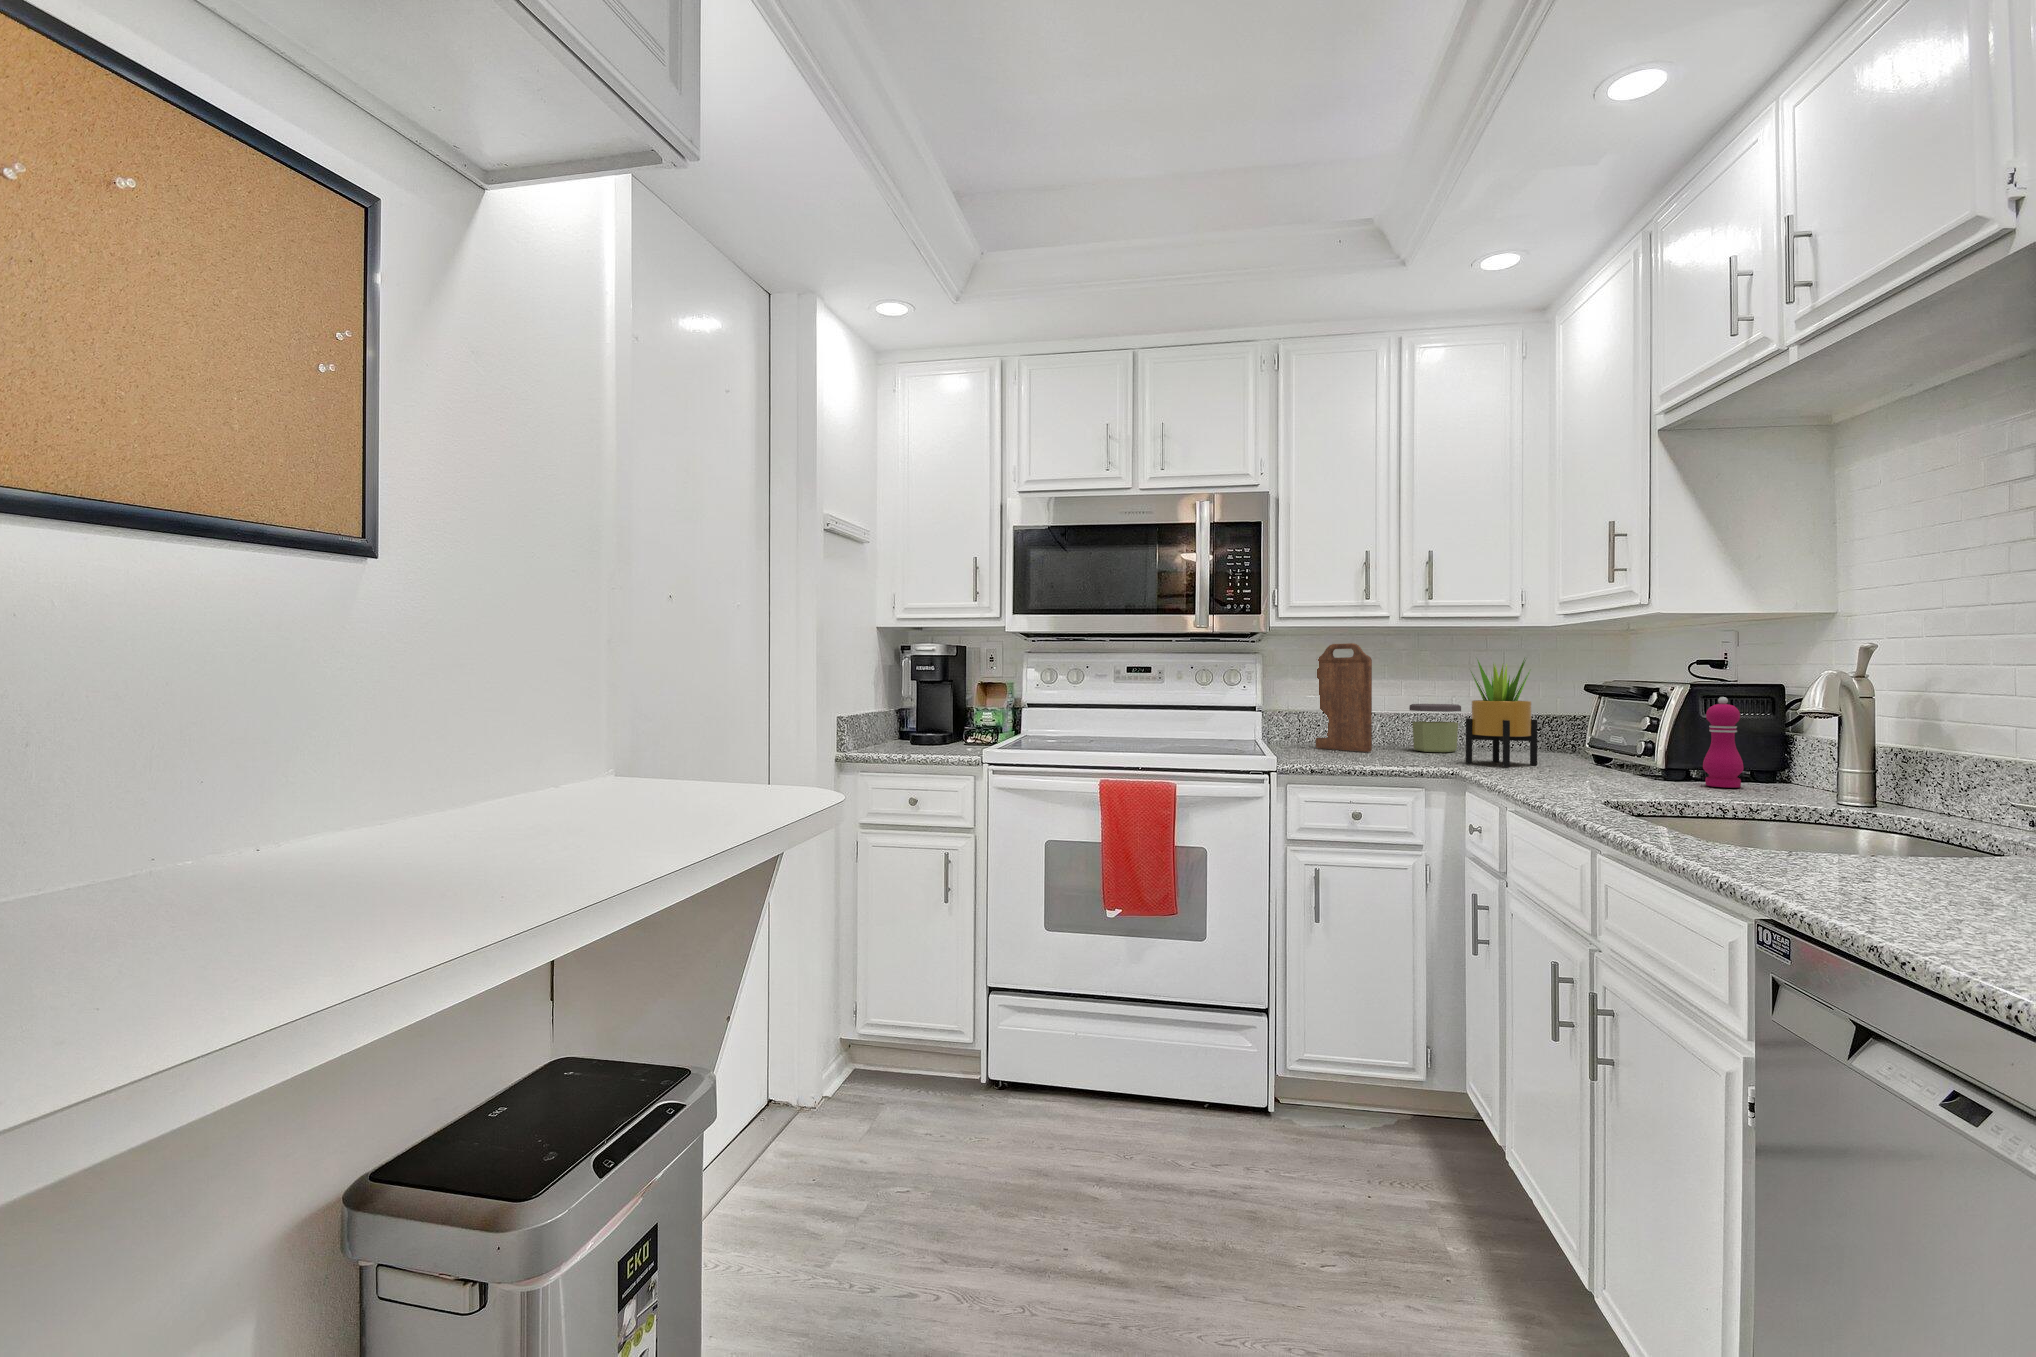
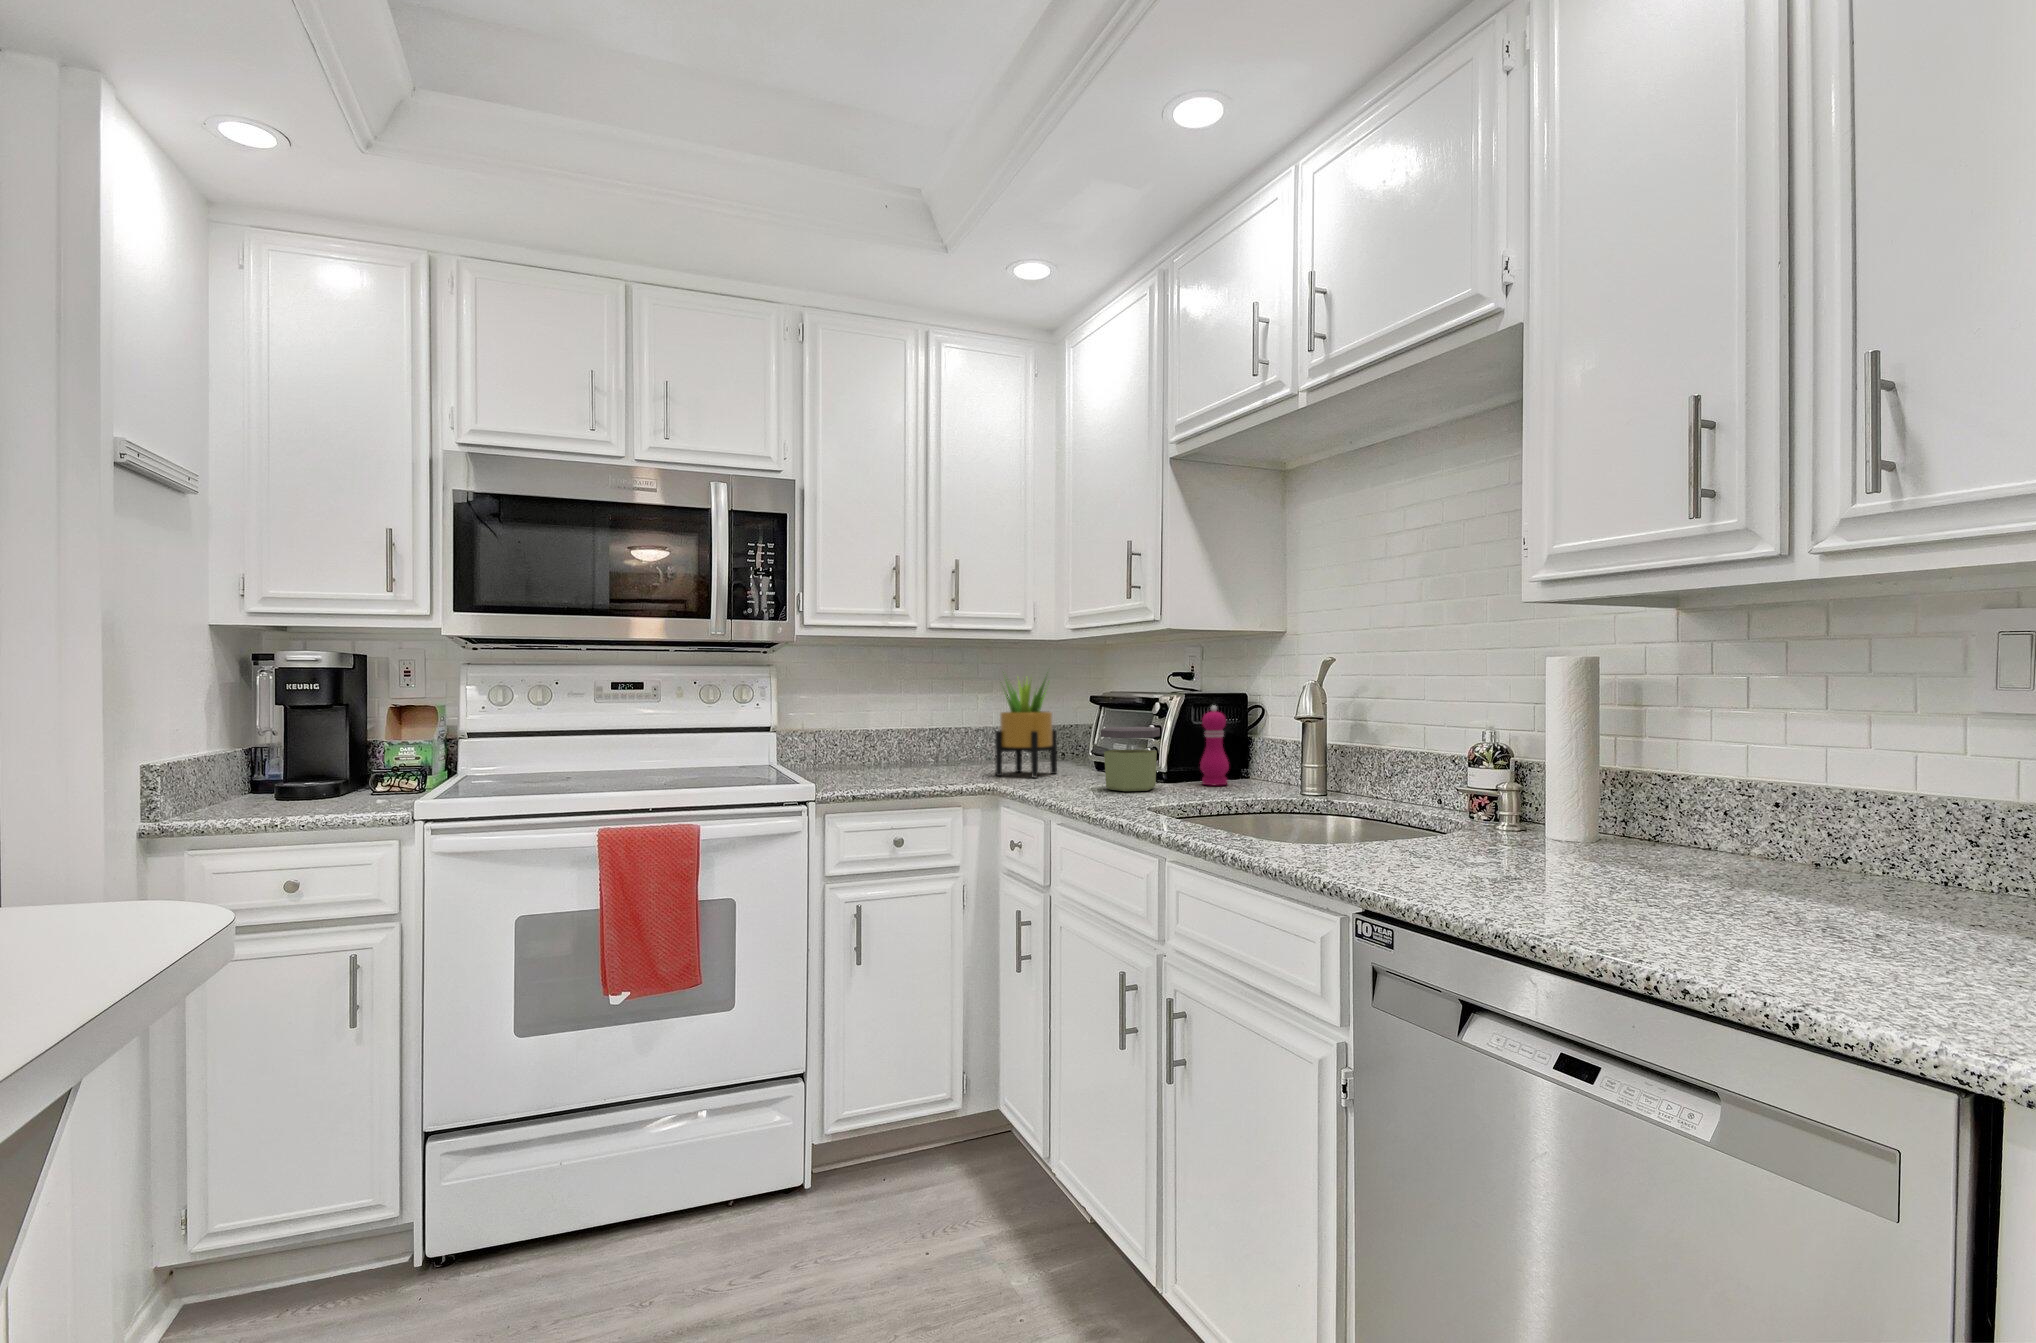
cutting board: present [1316,643,1372,752] -> none [835,653,896,769]
jar: present [1409,704,1461,752] -> present [1100,727,1160,791]

